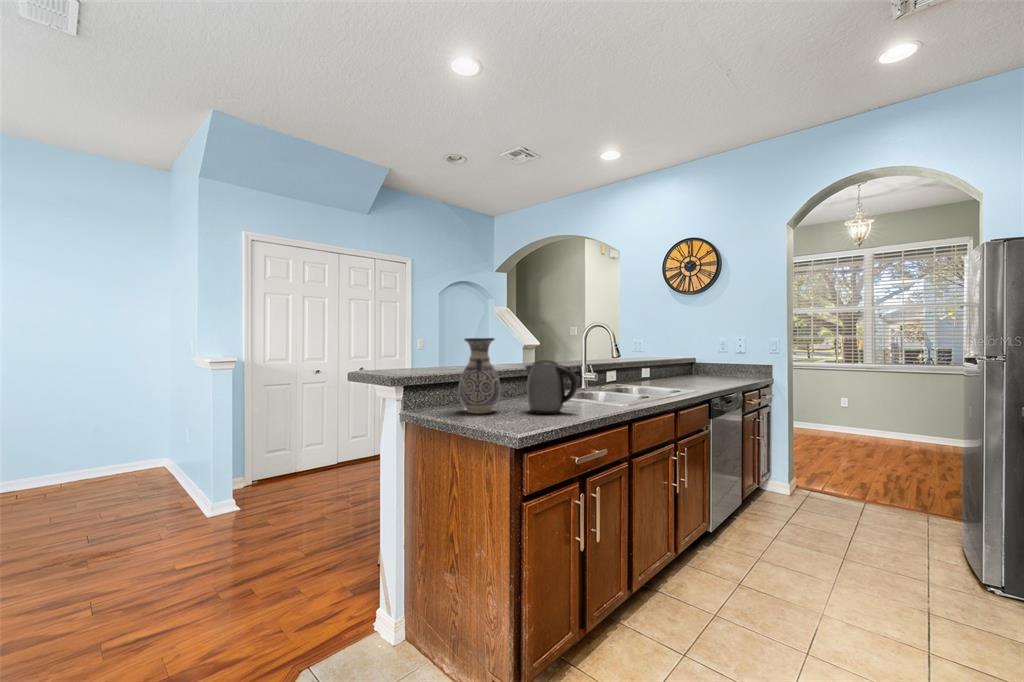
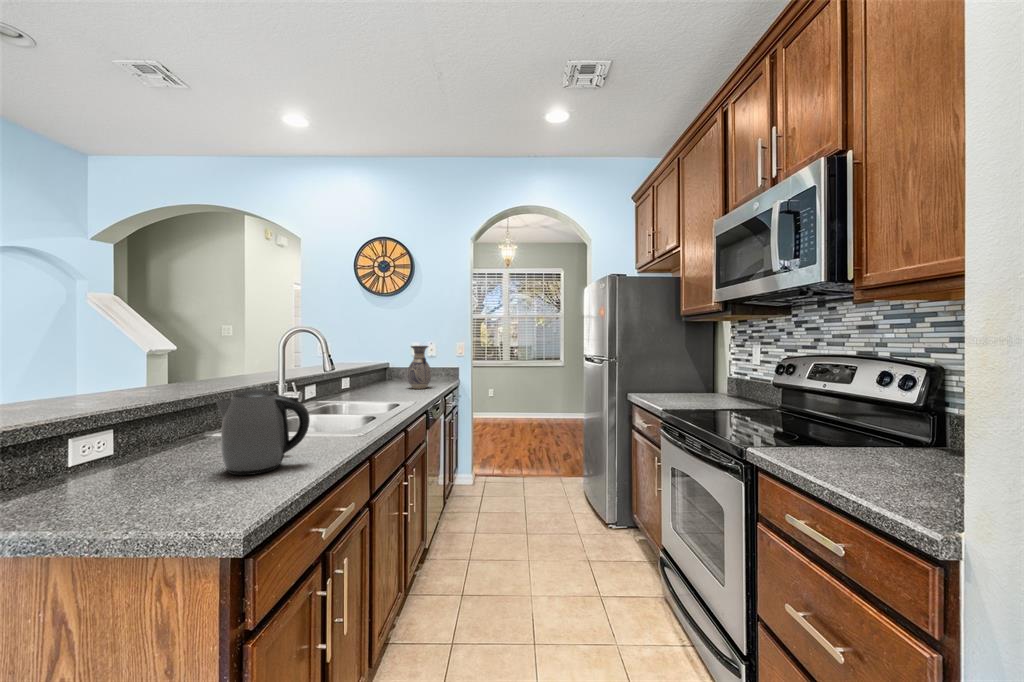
vase: present [458,338,501,414] -> present [407,346,432,389]

